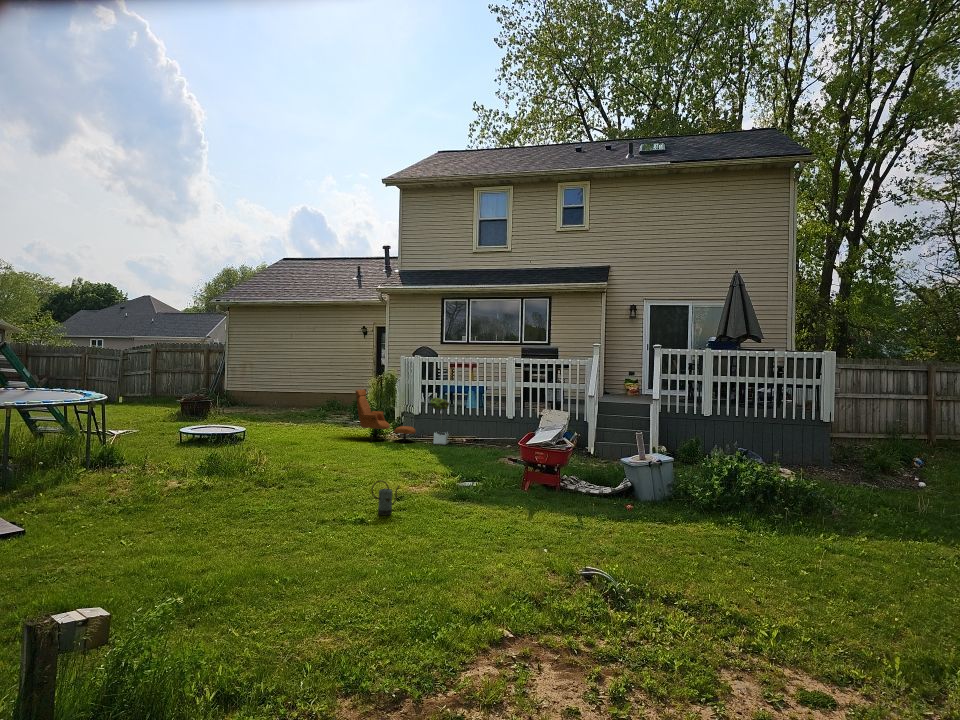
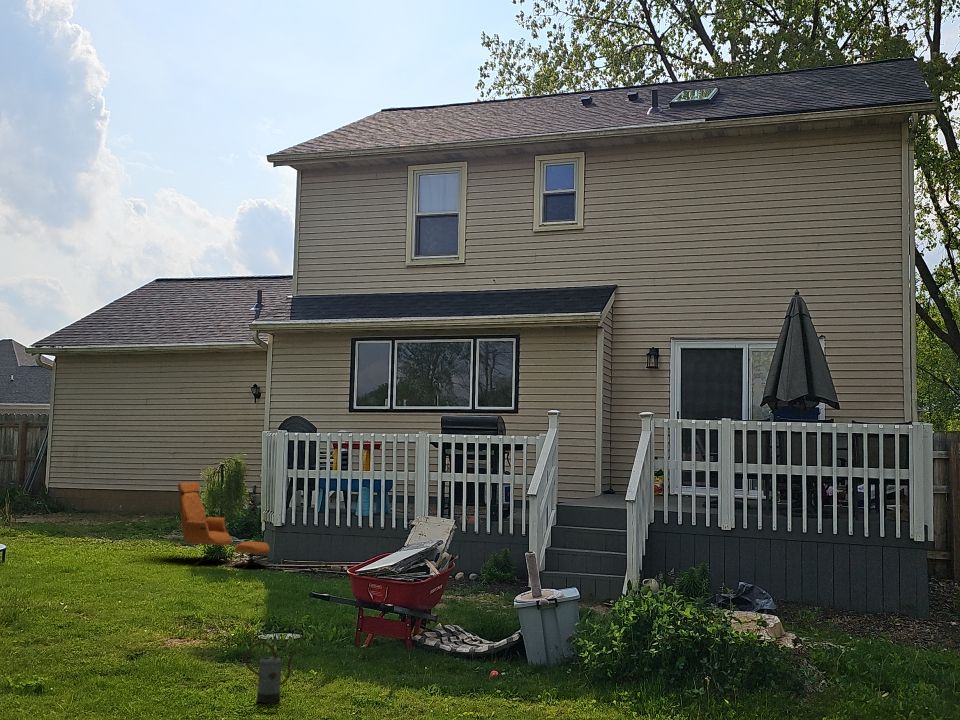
potted tree: present [430,397,449,444] -> none [292,495,322,572]
watering can: present [371,480,400,515] -> present [245,642,296,703]

